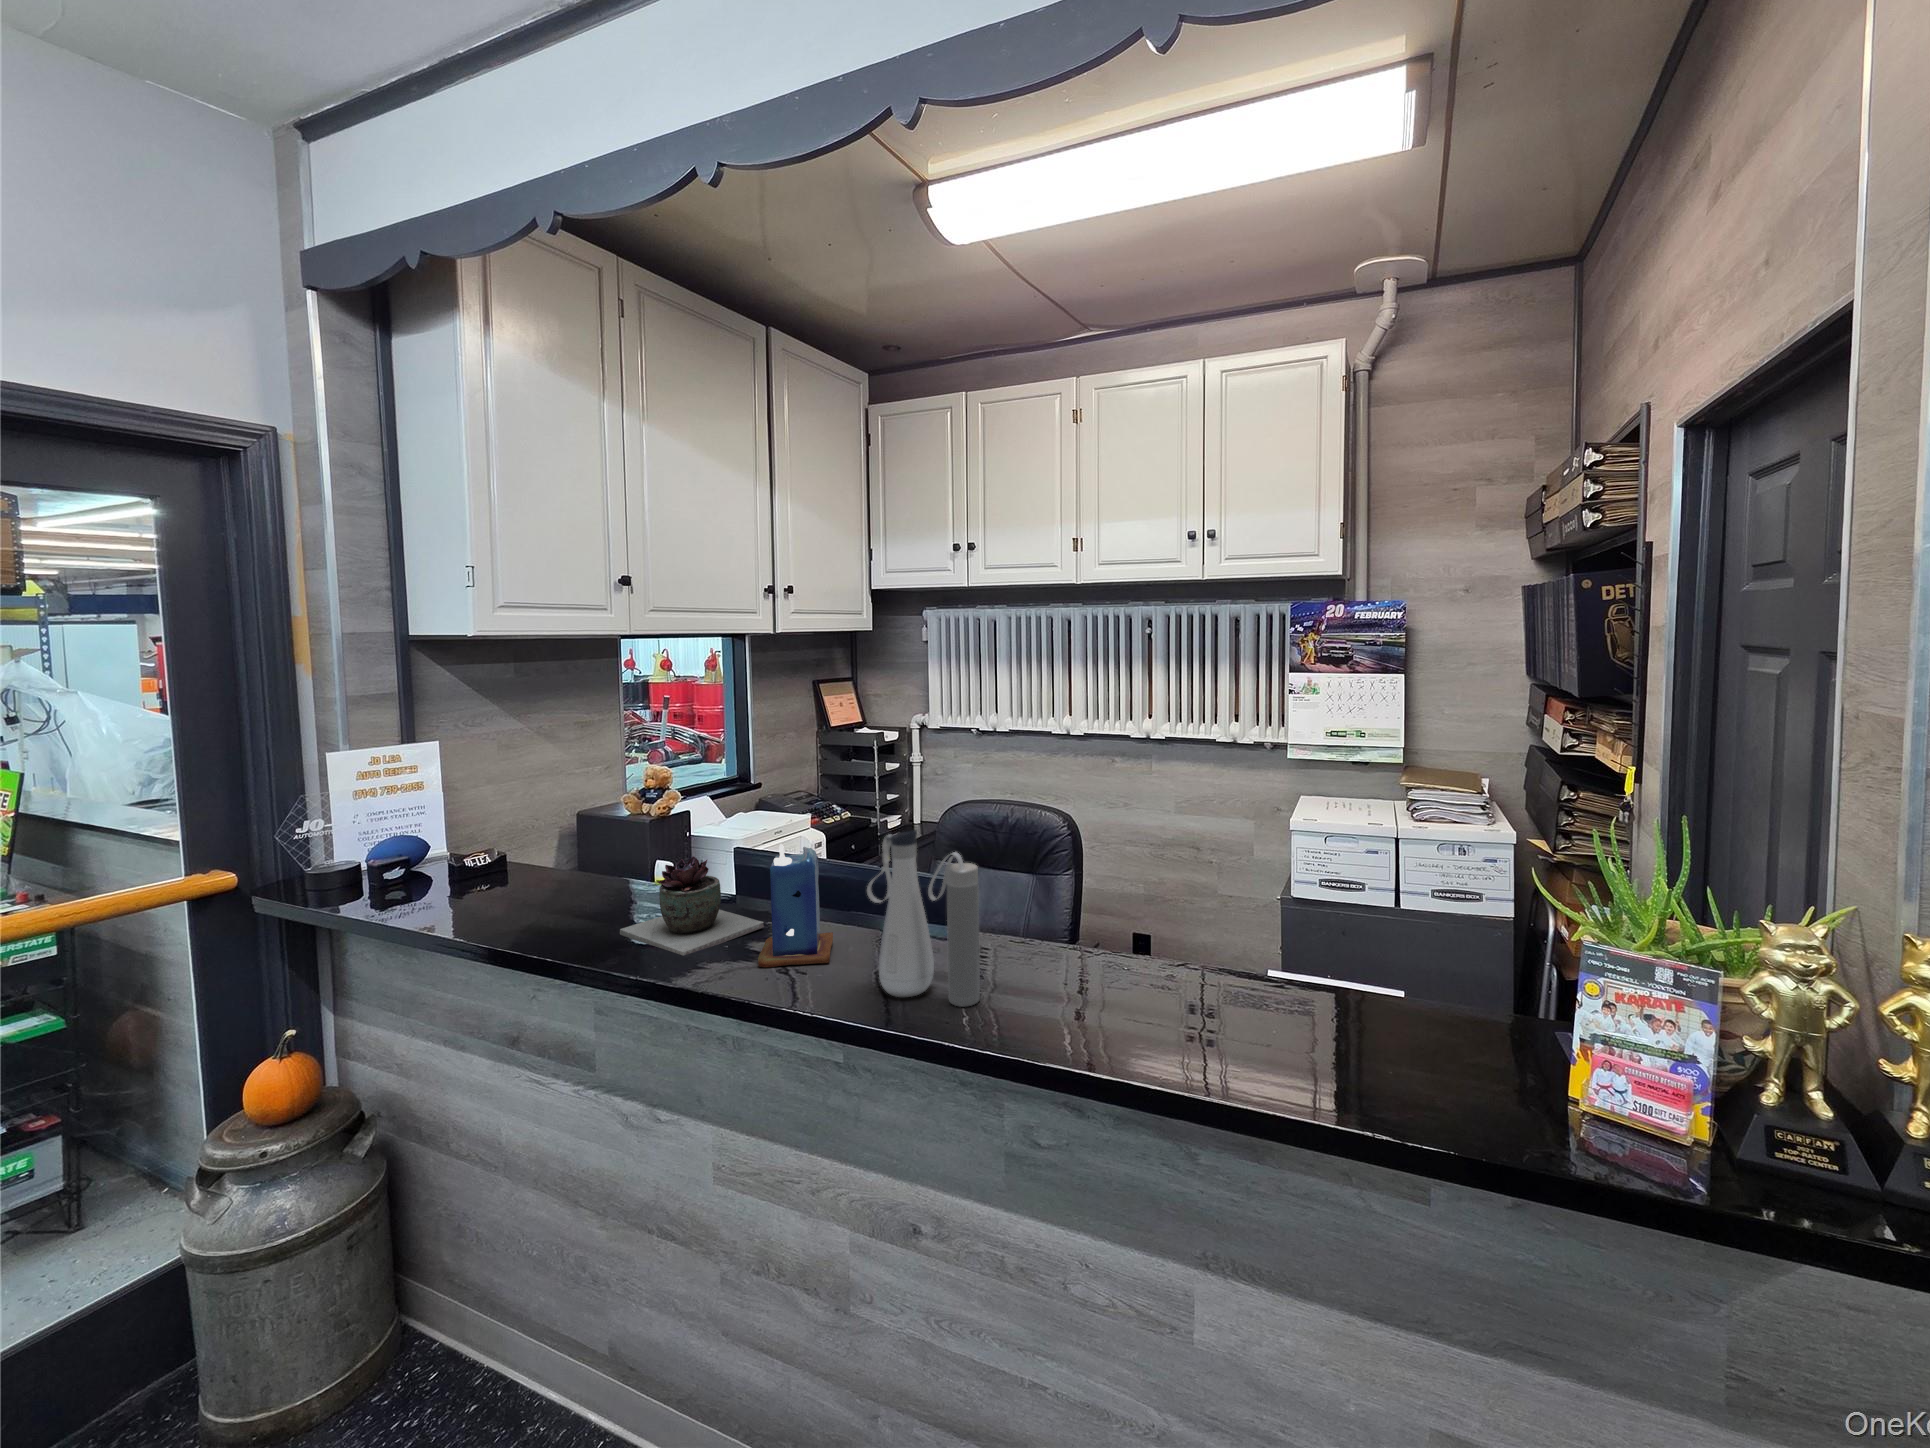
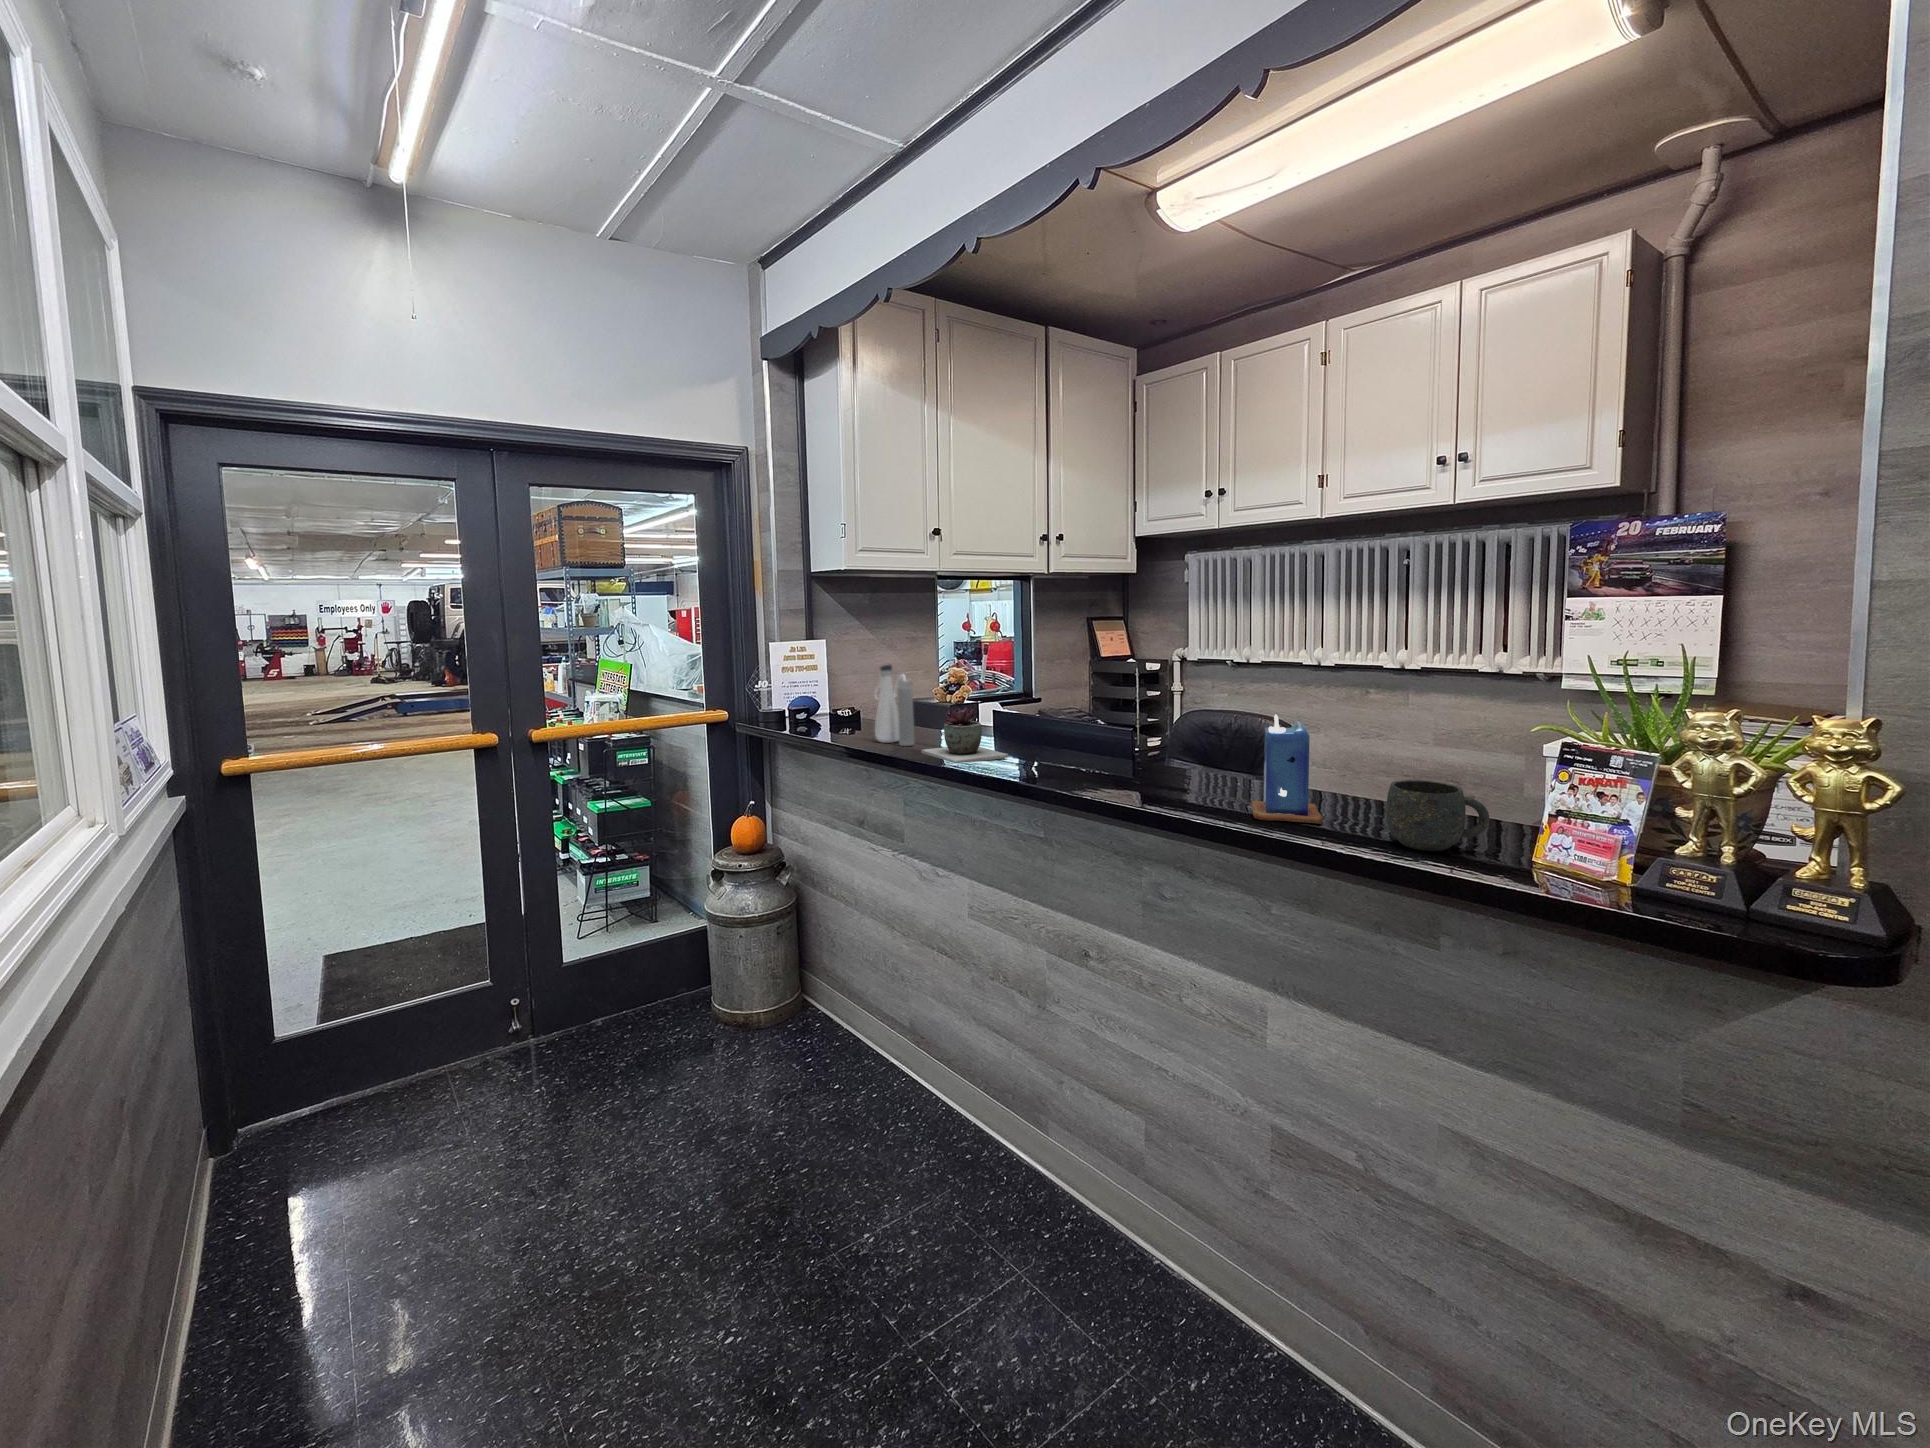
water bottle: present [867,830,980,1007] -> present [874,665,914,746]
candle: present [758,844,833,968] -> present [1252,714,1322,824]
mug: none [1337,965,1453,1071] -> present [1386,780,1490,851]

